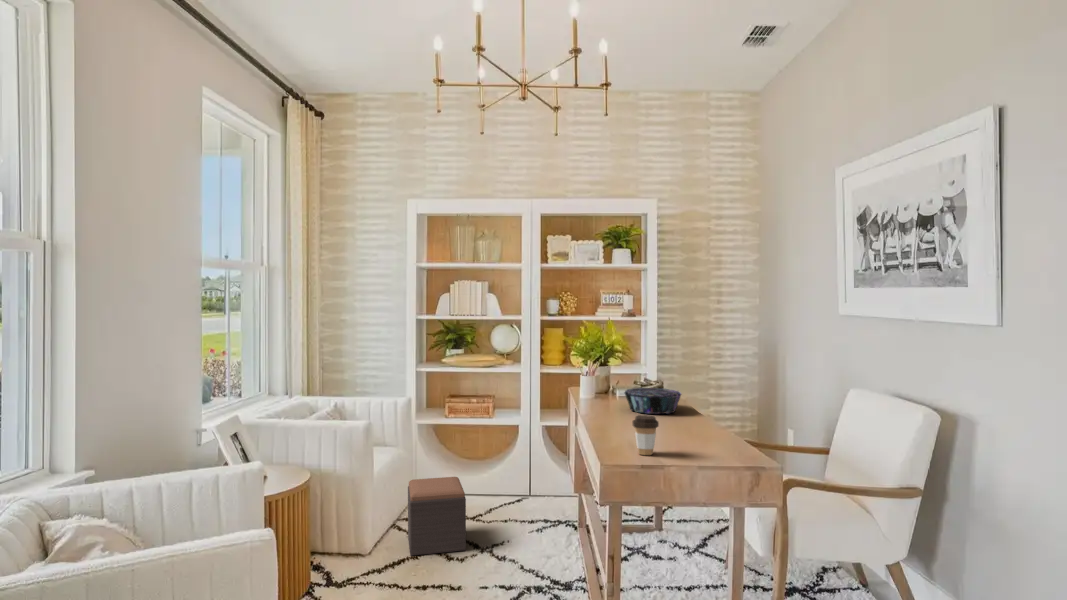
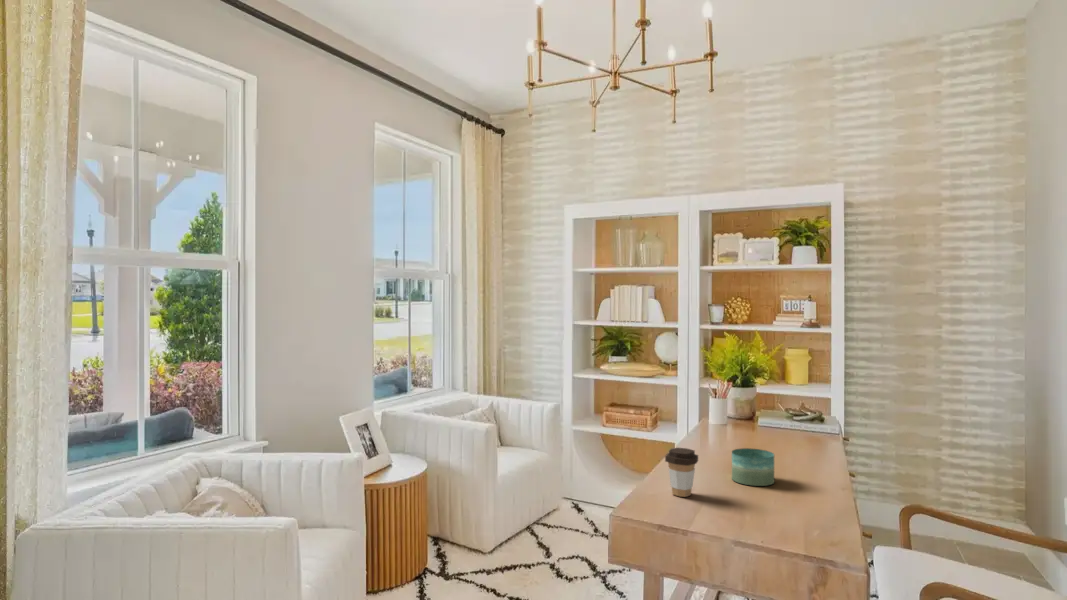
decorative bowl: present [625,388,681,414] -> none [732,413,806,448]
candle: none [662,413,696,441] -> present [732,448,774,486]
footstool: present [408,477,466,556] -> none [526,486,588,568]

